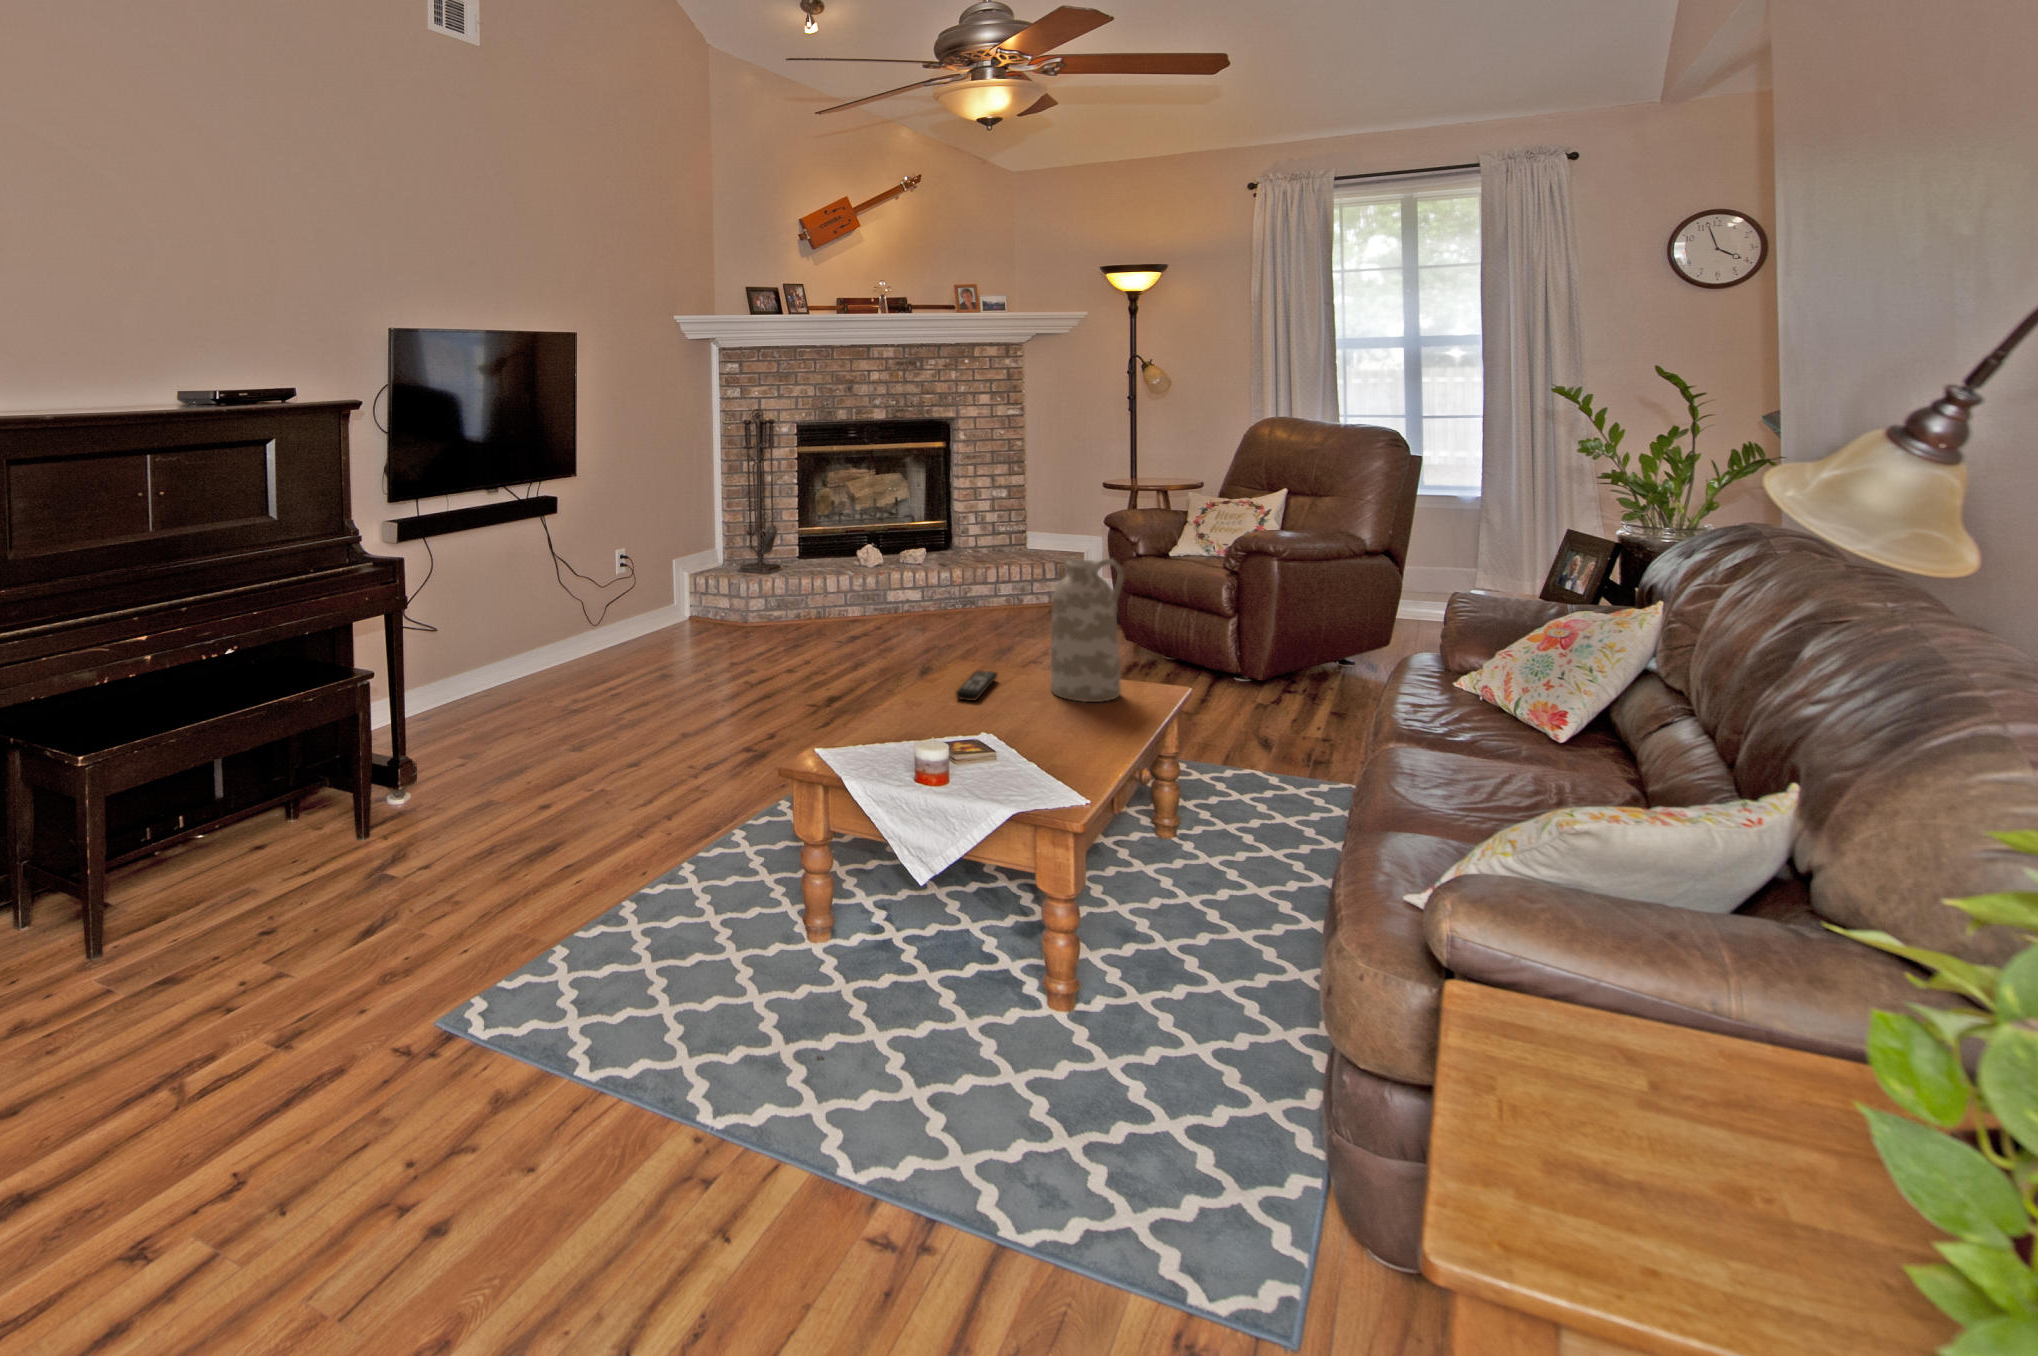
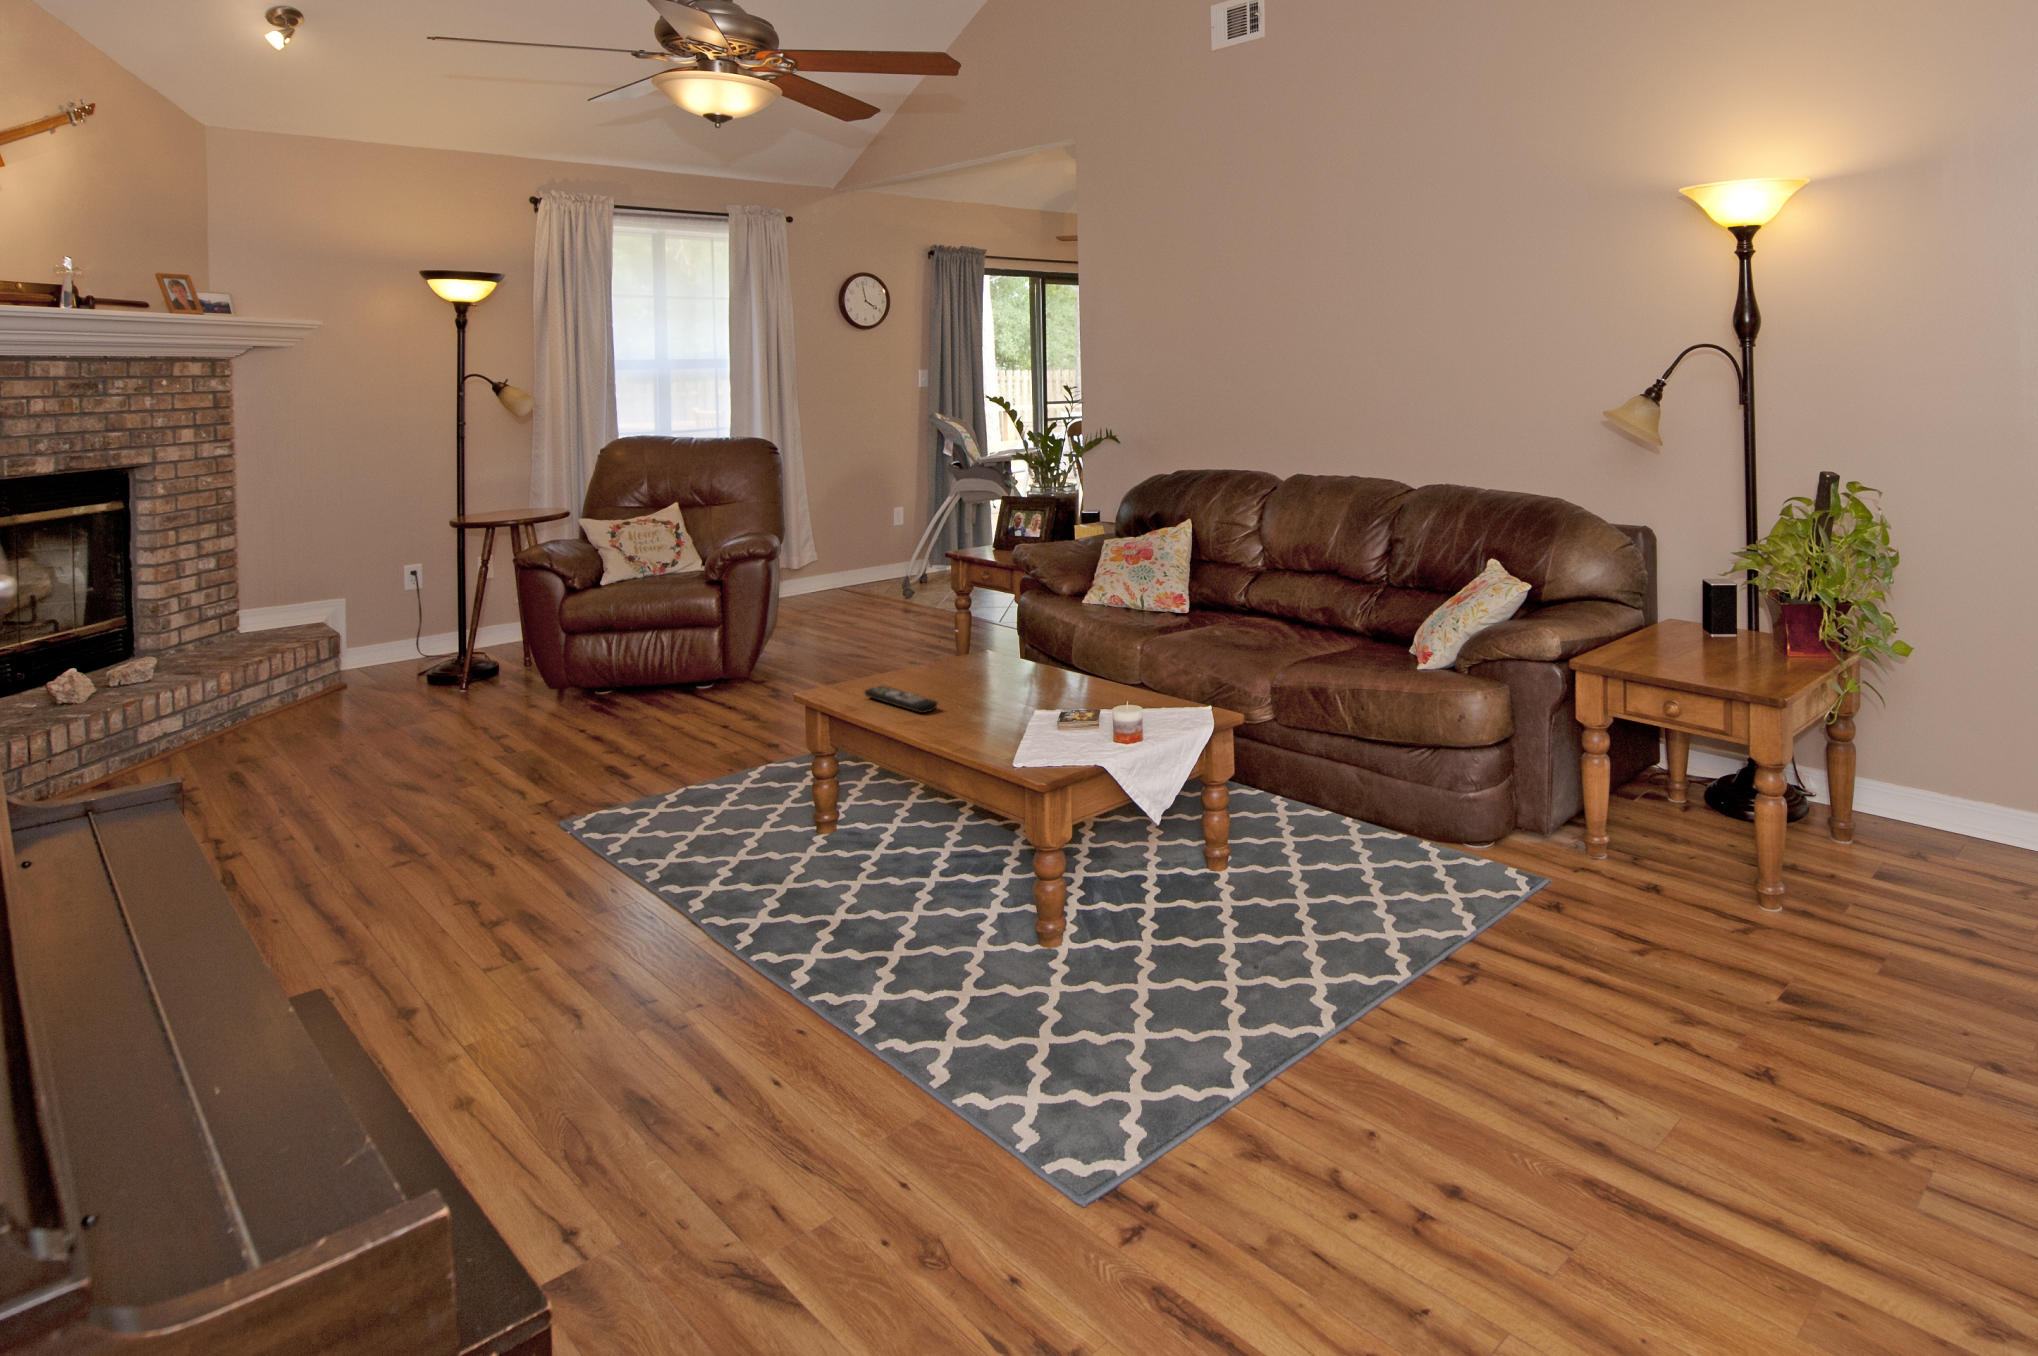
vase: present [1051,559,1123,702] -> none [927,548,991,687]

